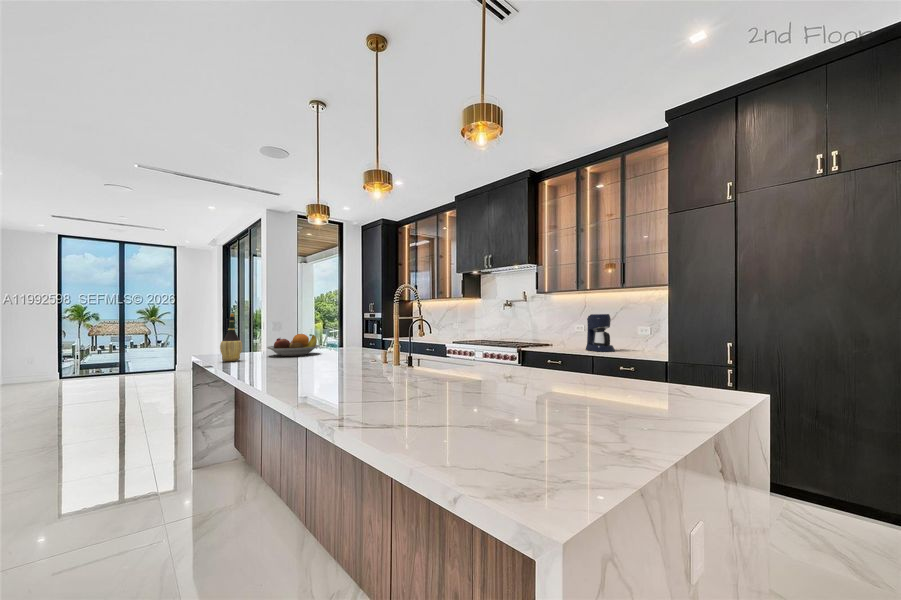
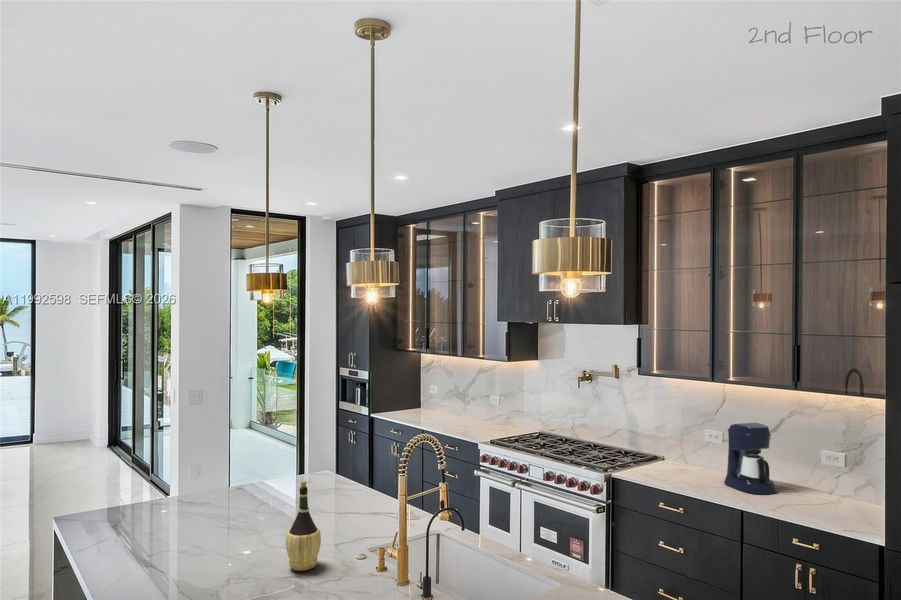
wine bottle: present [220,314,242,361] -> present [286,481,321,571]
fruit bowl: present [267,334,319,356] -> none [185,482,272,529]

